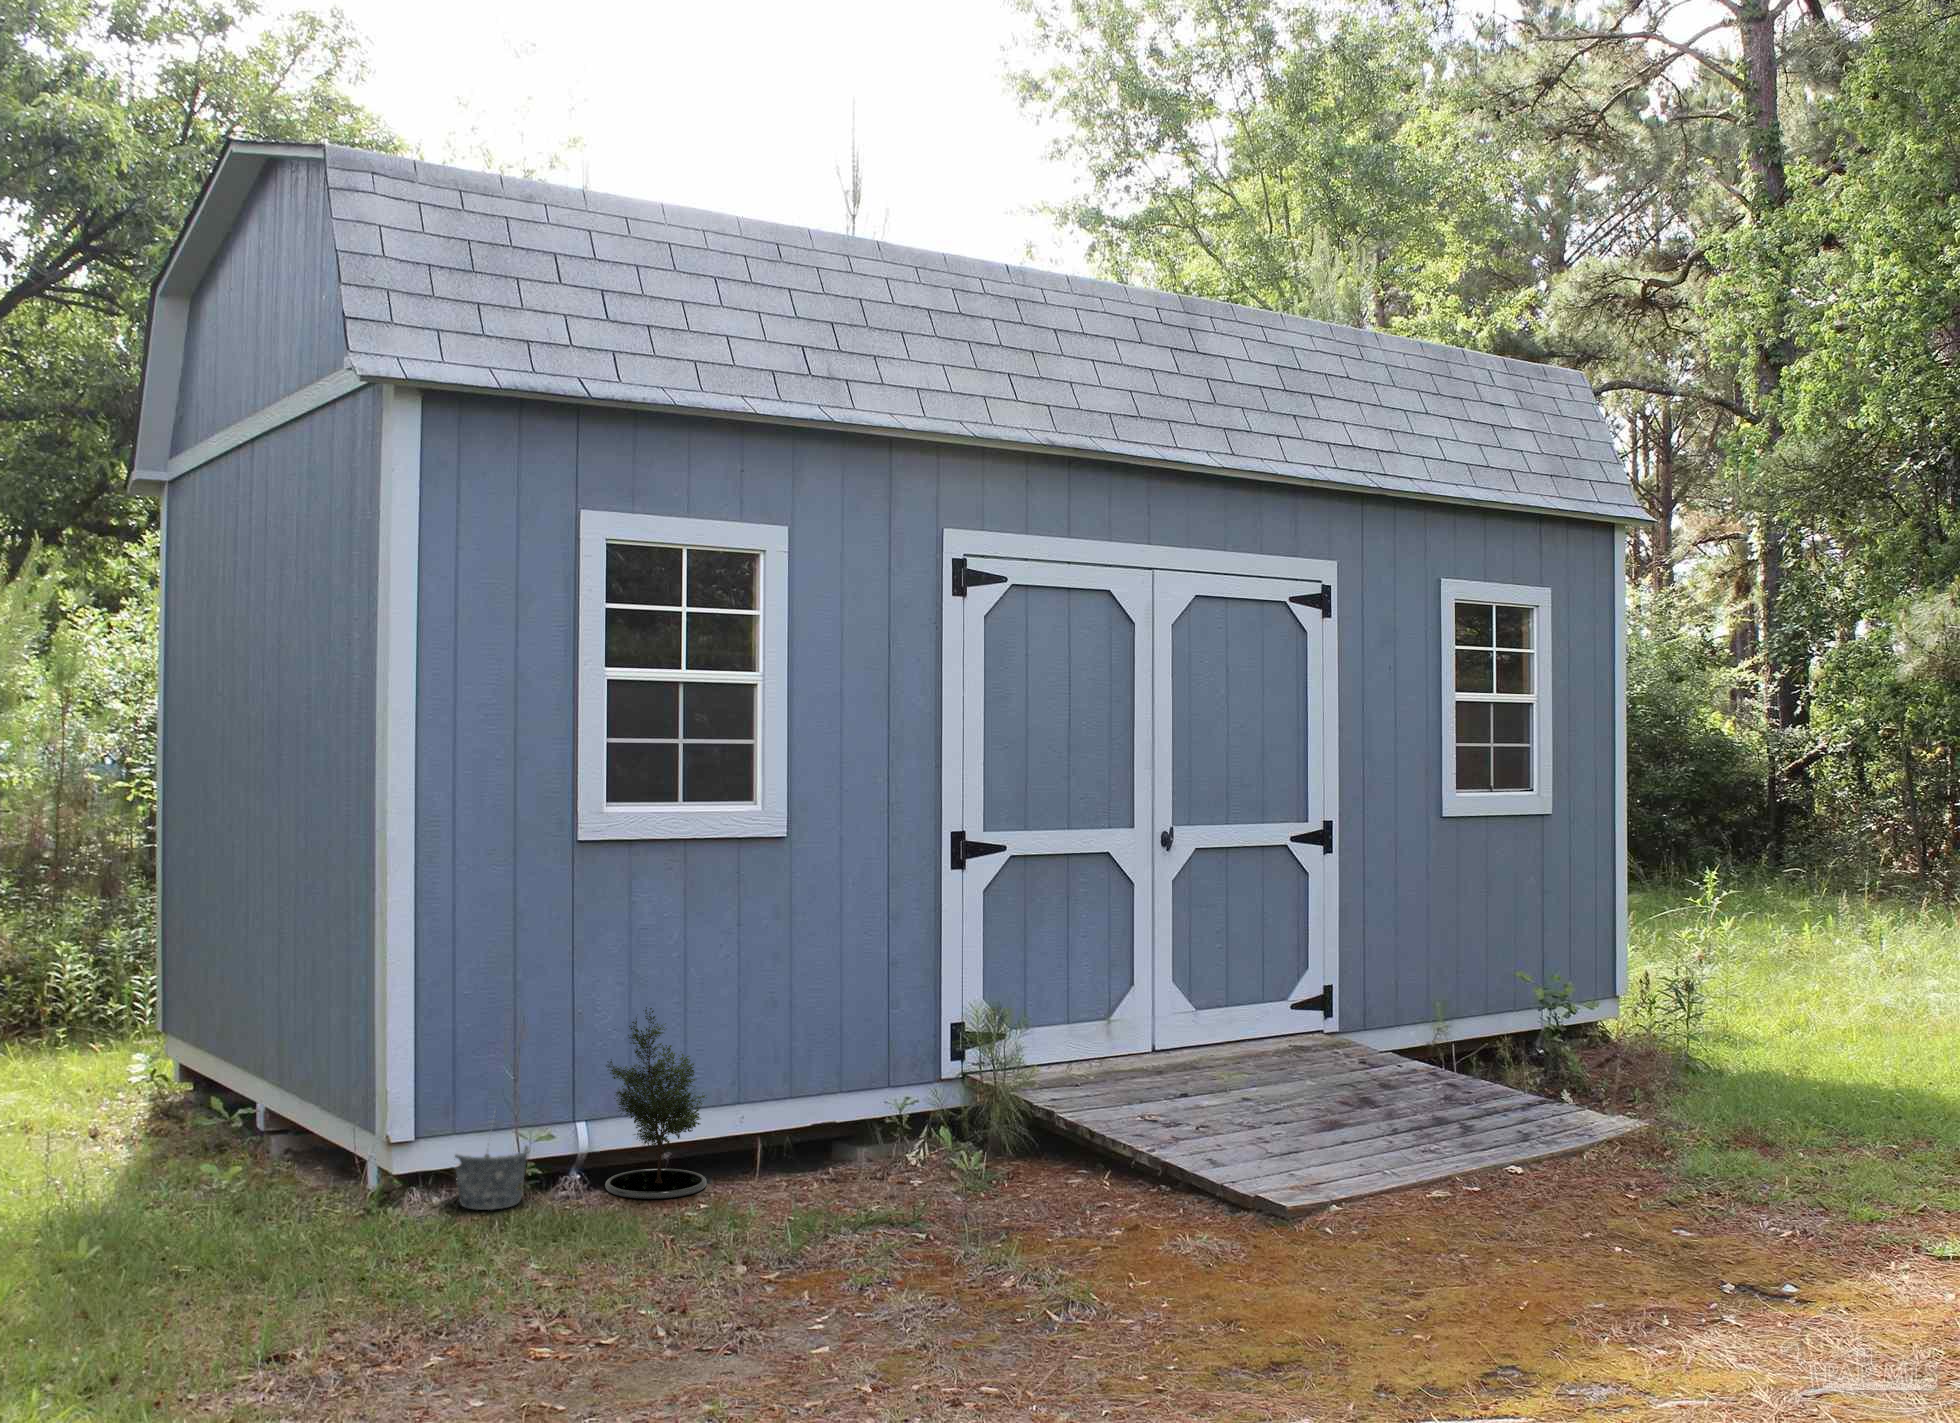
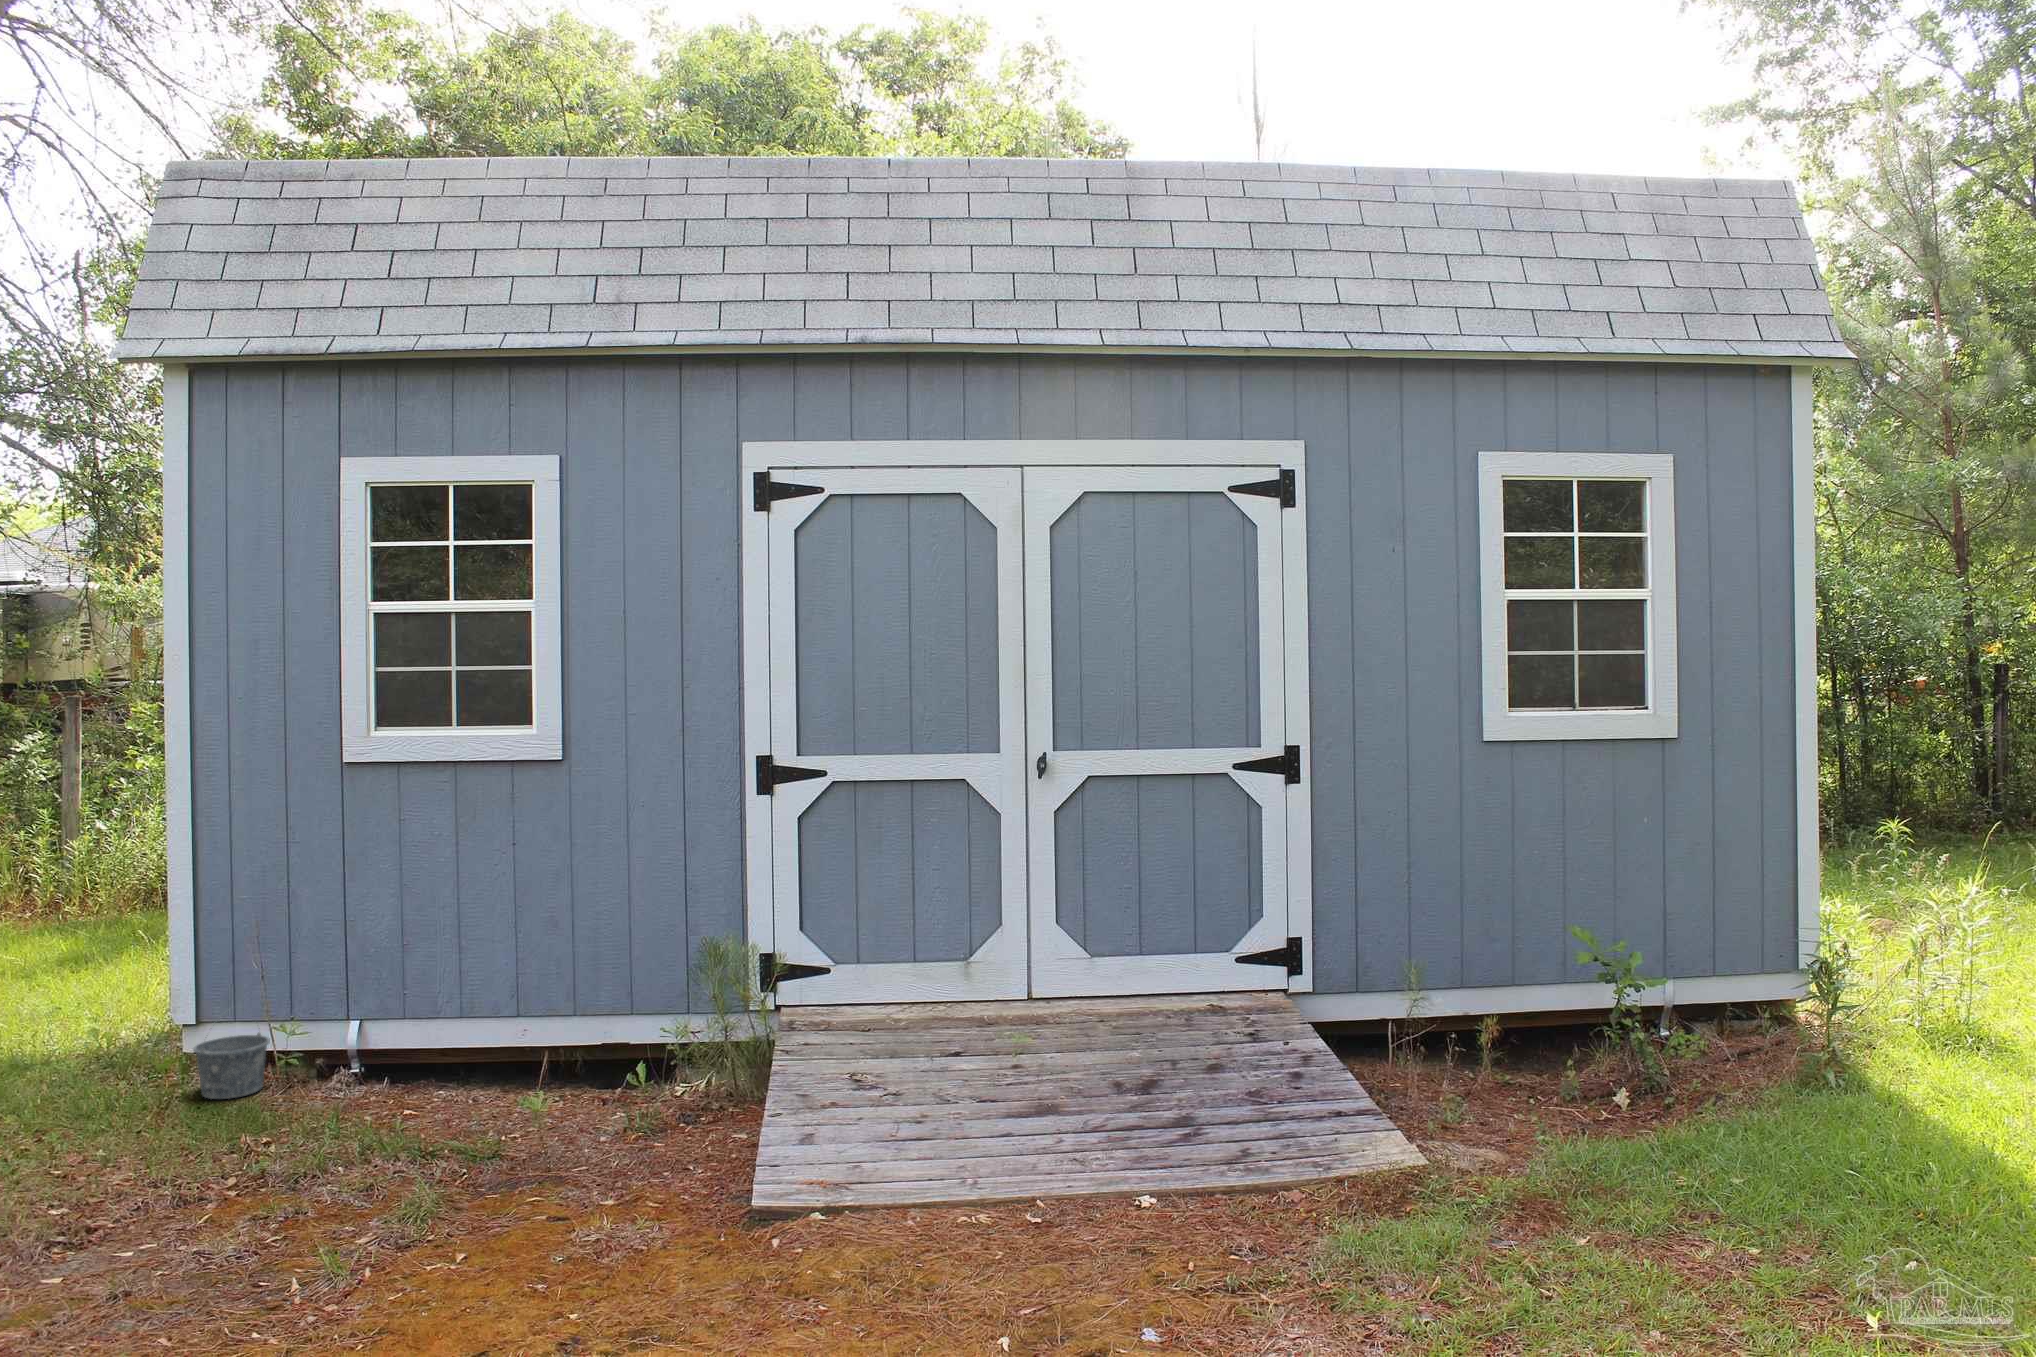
potted tree: present [605,1007,707,1199] -> none [319,923,440,1107]

